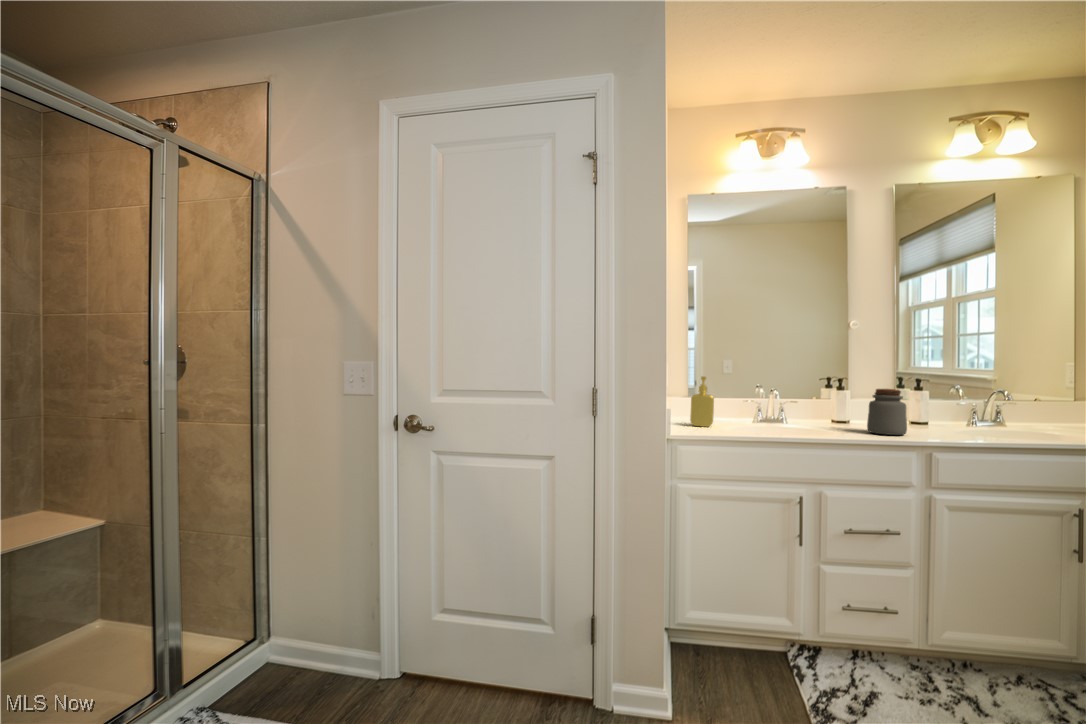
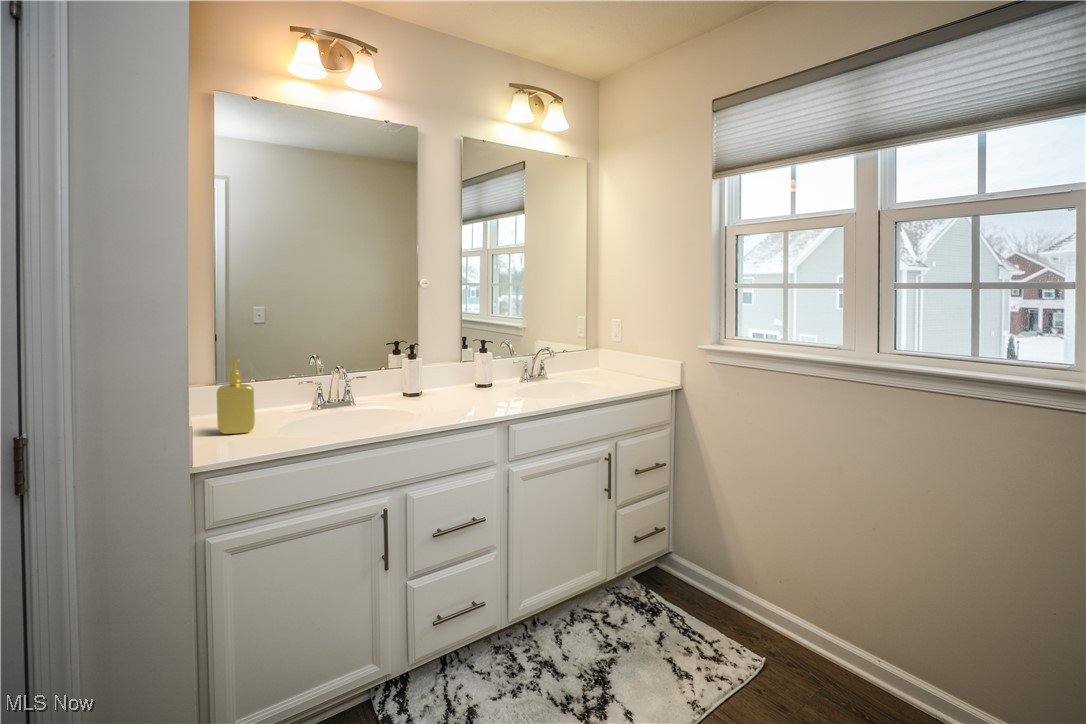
jar: present [867,389,907,435] -> none [445,358,483,411]

